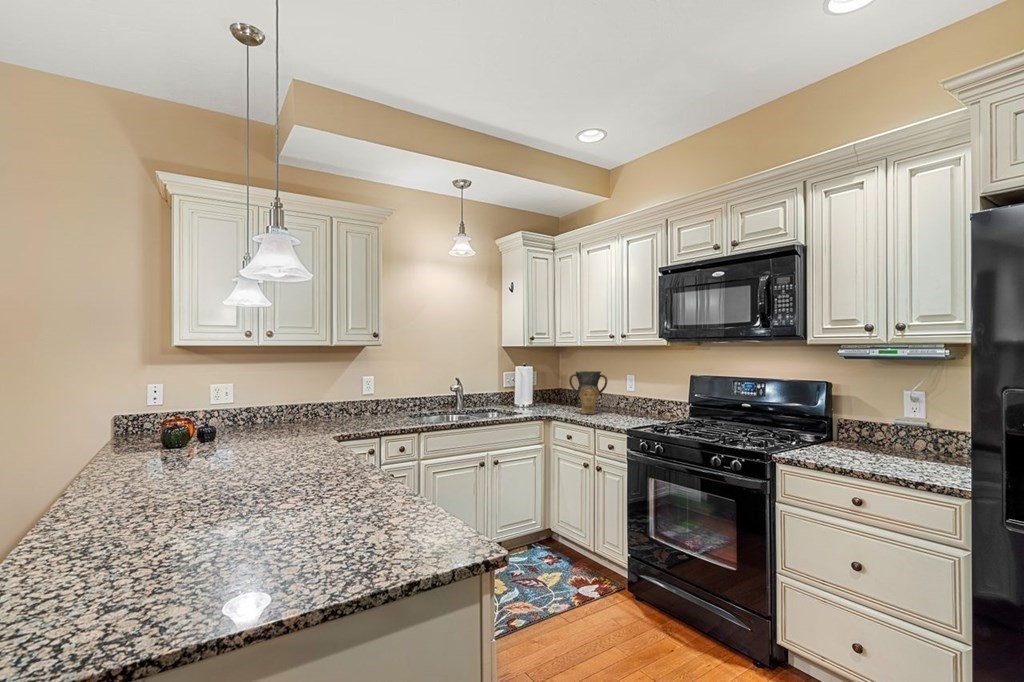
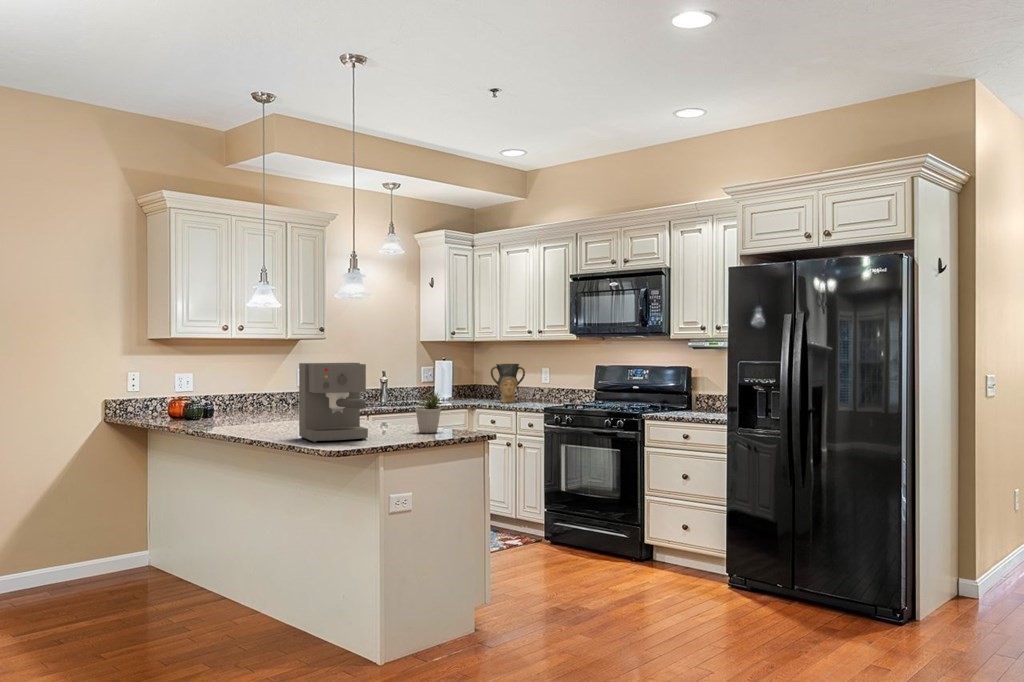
coffee maker: none [53,395,239,595] -> present [299,363,368,442]
potted plant: none [366,448,419,533] -> present [415,393,441,433]

